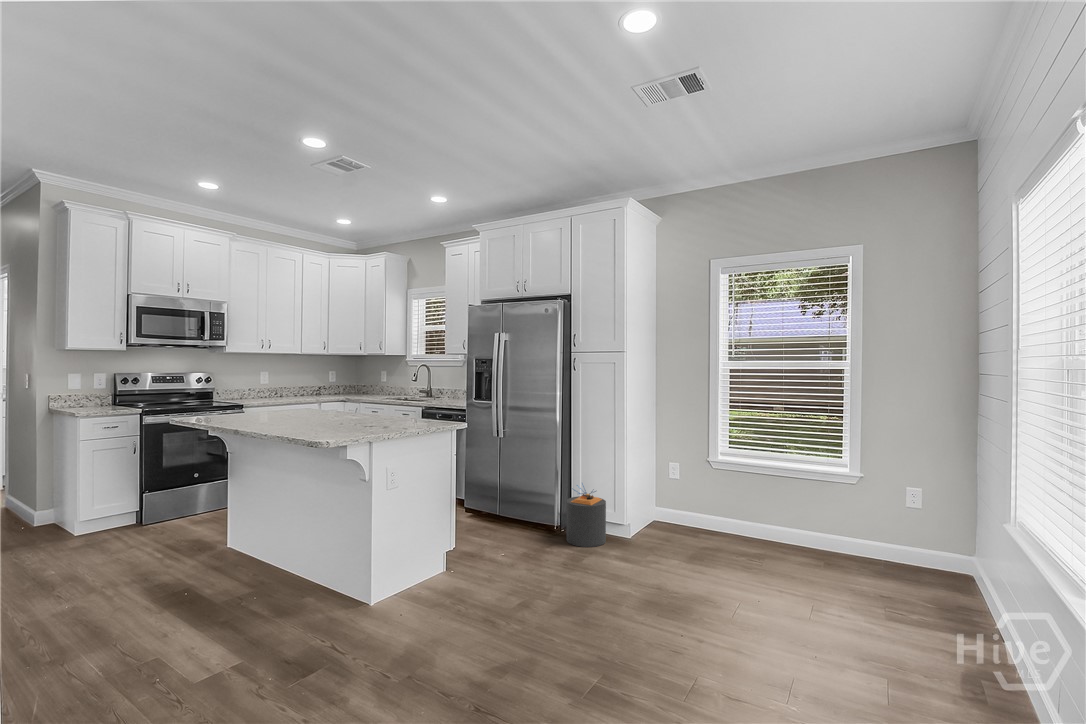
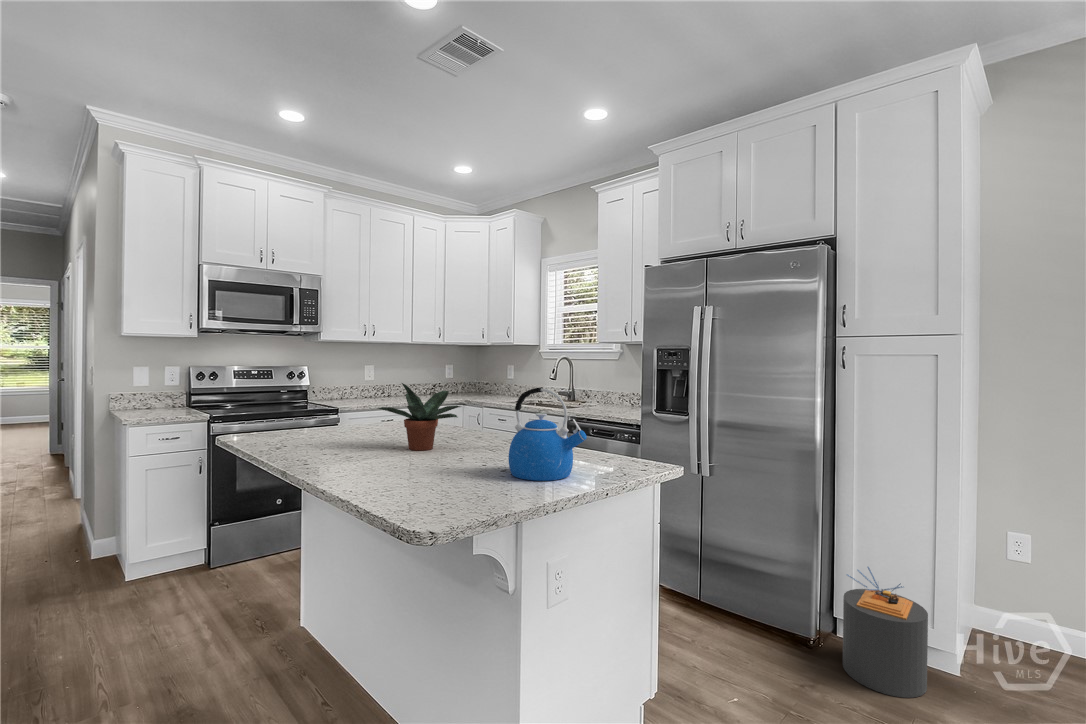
potted plant: none [285,380,339,420] -> present [378,383,461,451]
kettle: none [362,381,403,427] -> present [509,387,587,481]

